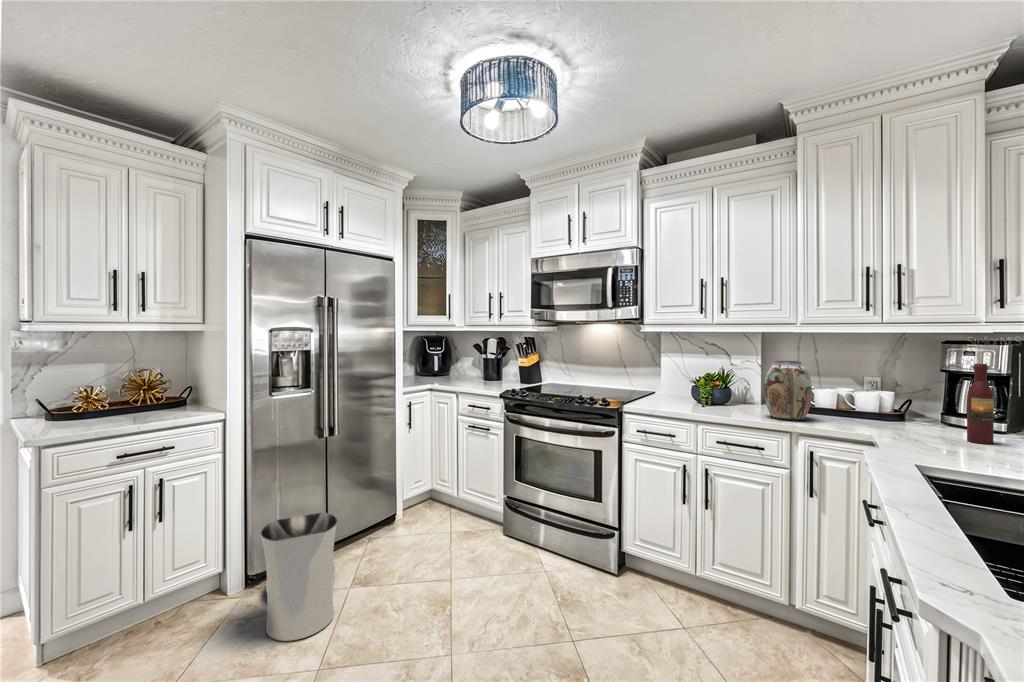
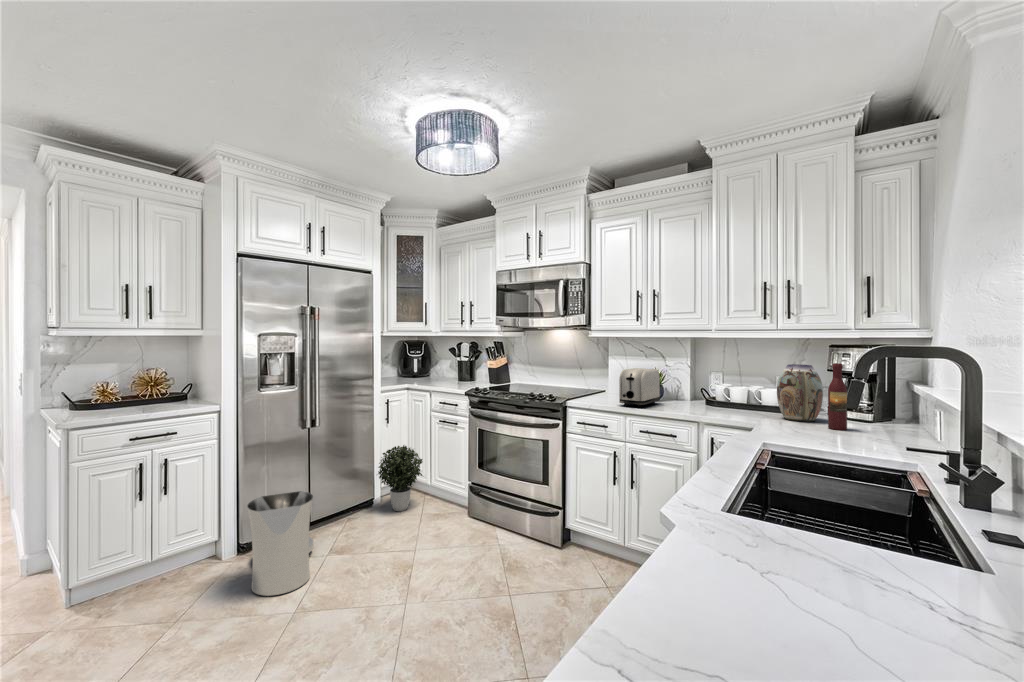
vase: present [764,361,812,421] -> present [777,364,823,422]
toaster: none [689,368,731,413] -> present [619,368,660,407]
potted plant: none [399,453,450,528] -> present [378,445,423,511]

